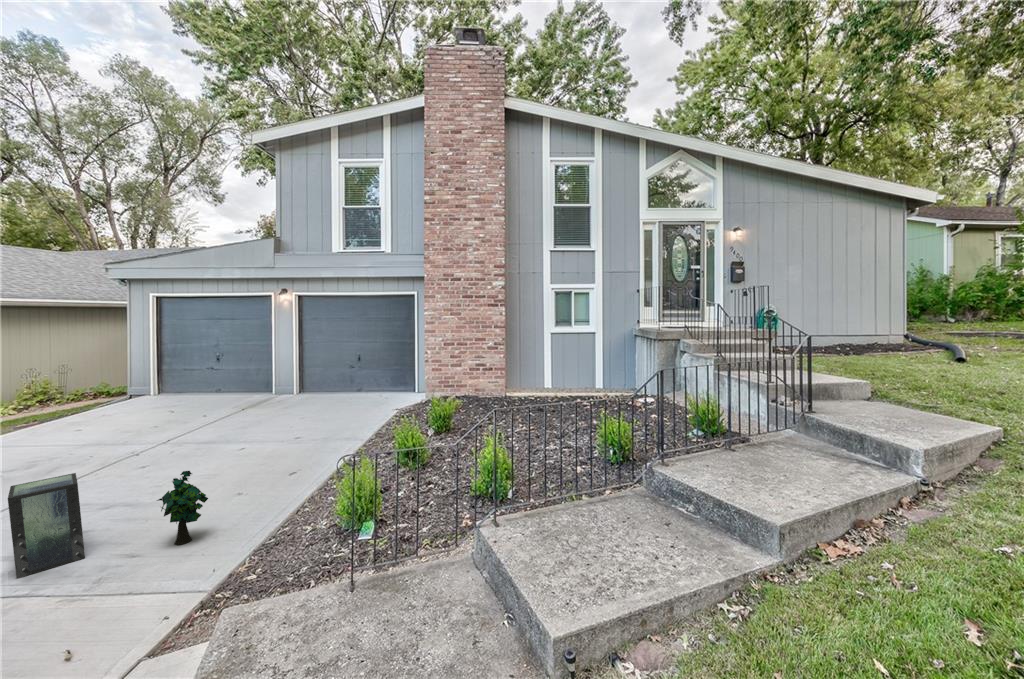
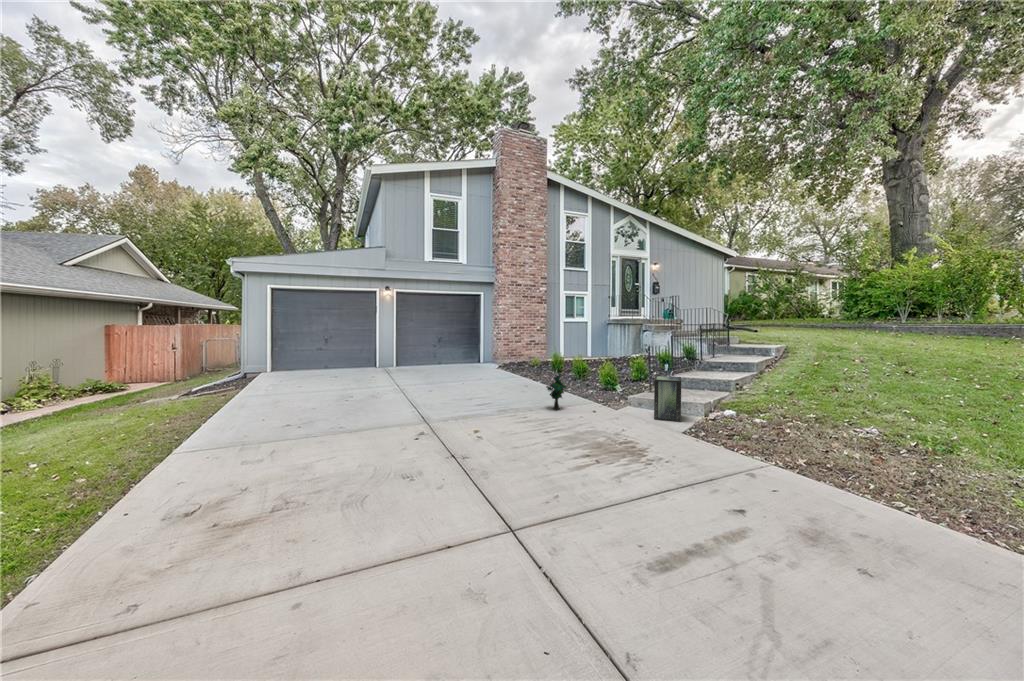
storage box: present [8,473,85,578] -> present [654,376,681,422]

